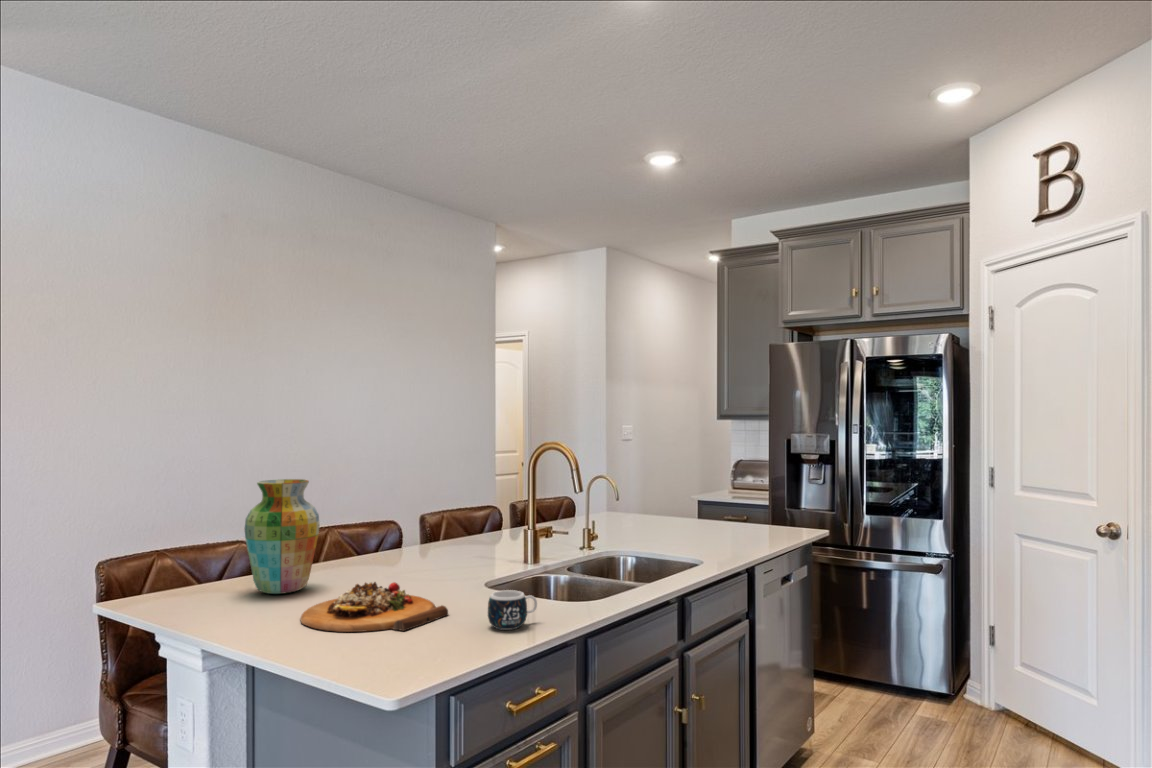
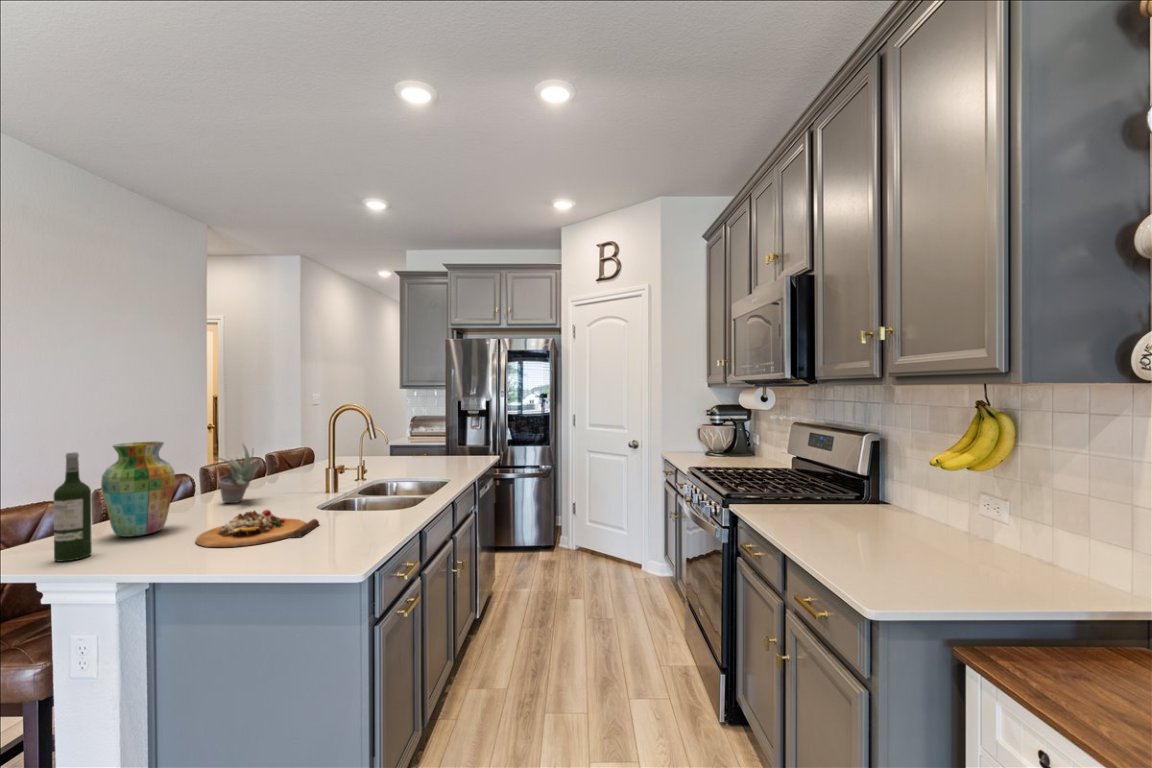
succulent plant: none [396,487,446,564] -> present [216,444,261,503]
wine bottle: none [175,488,212,615] -> present [54,452,92,562]
mug: present [488,590,537,630] -> none [358,501,388,526]

